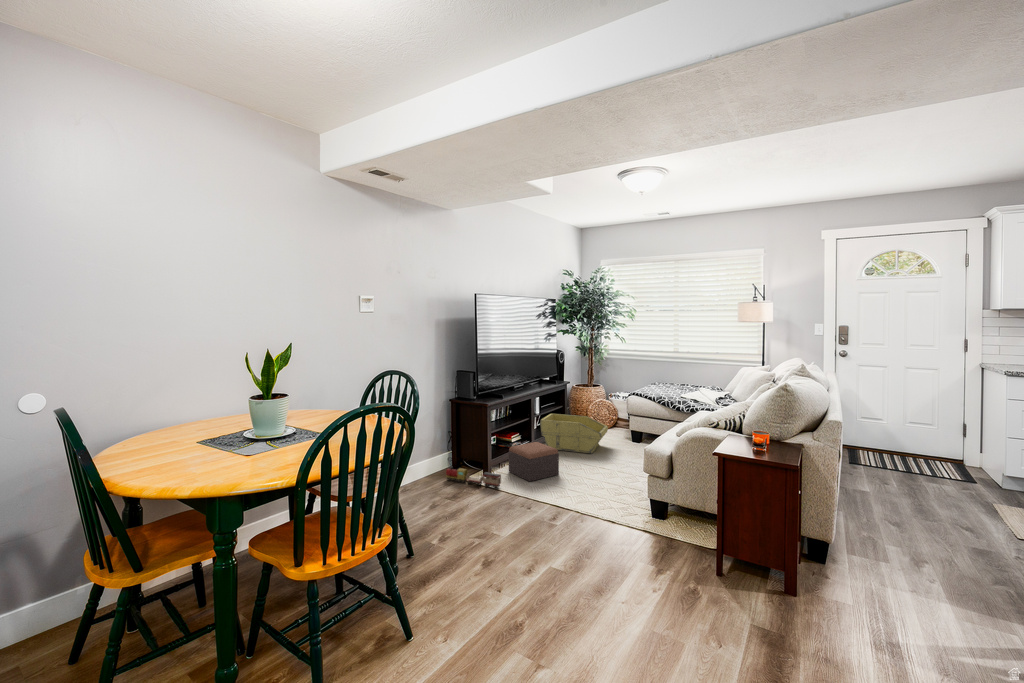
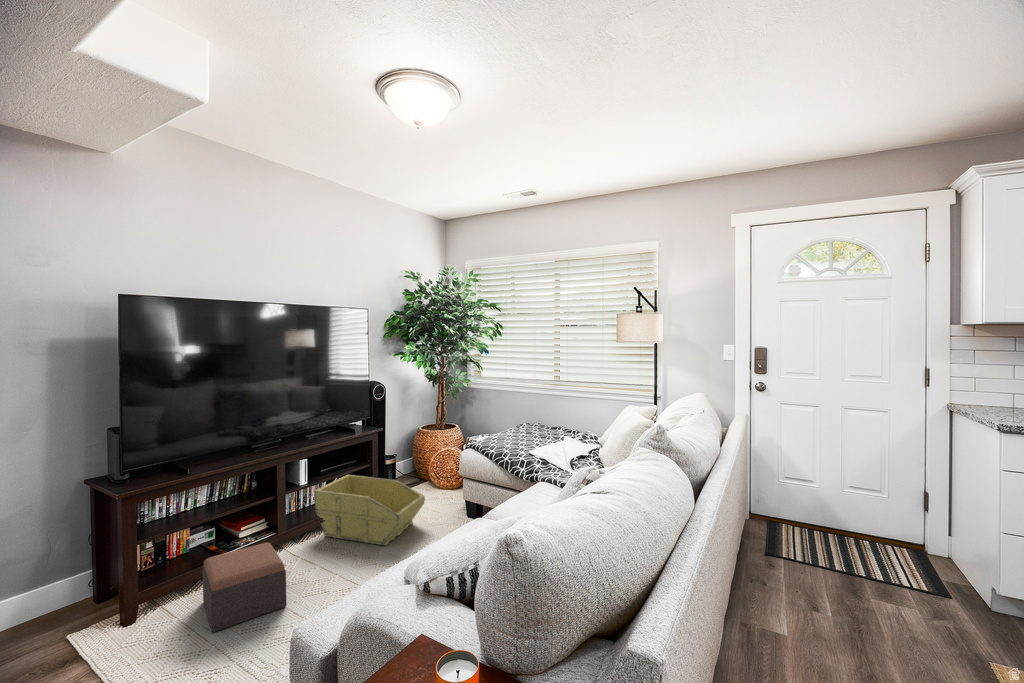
toy train: present [446,467,501,488] -> none [56,608,142,659]

